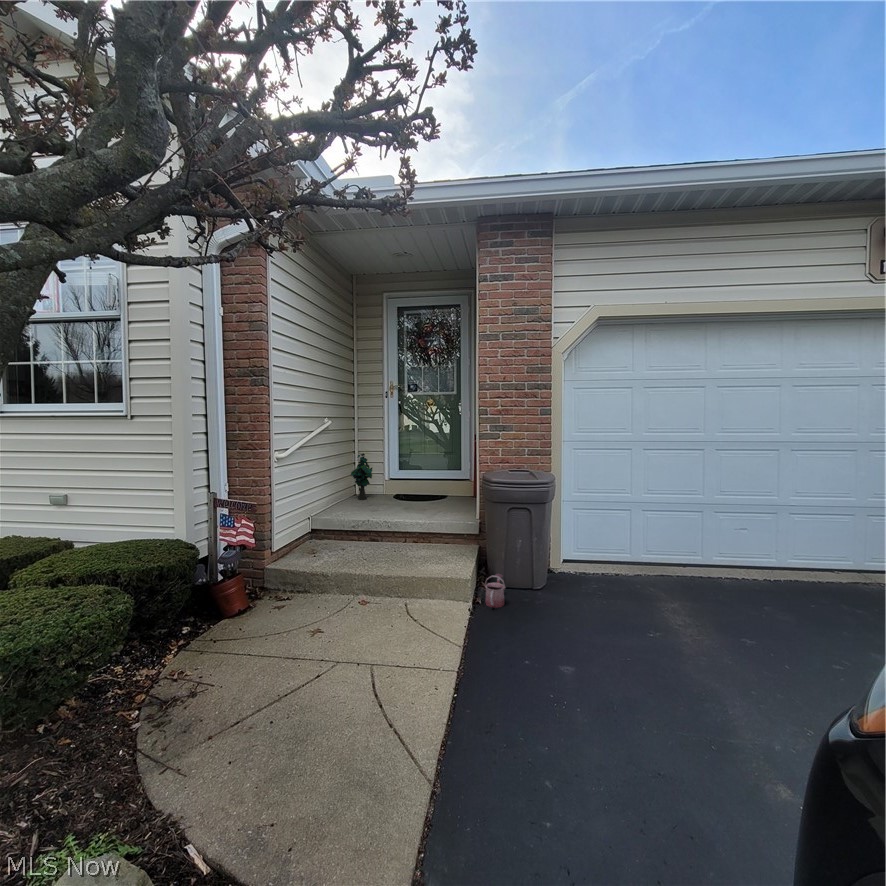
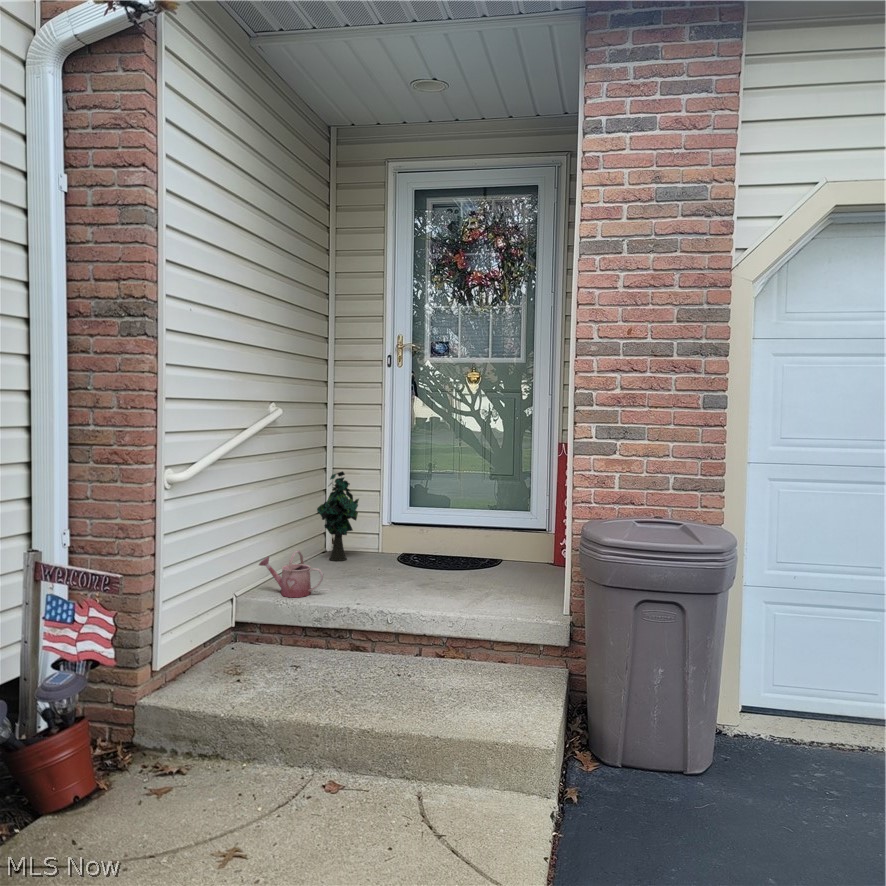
watering can: present [485,574,505,608] -> present [259,550,323,597]

